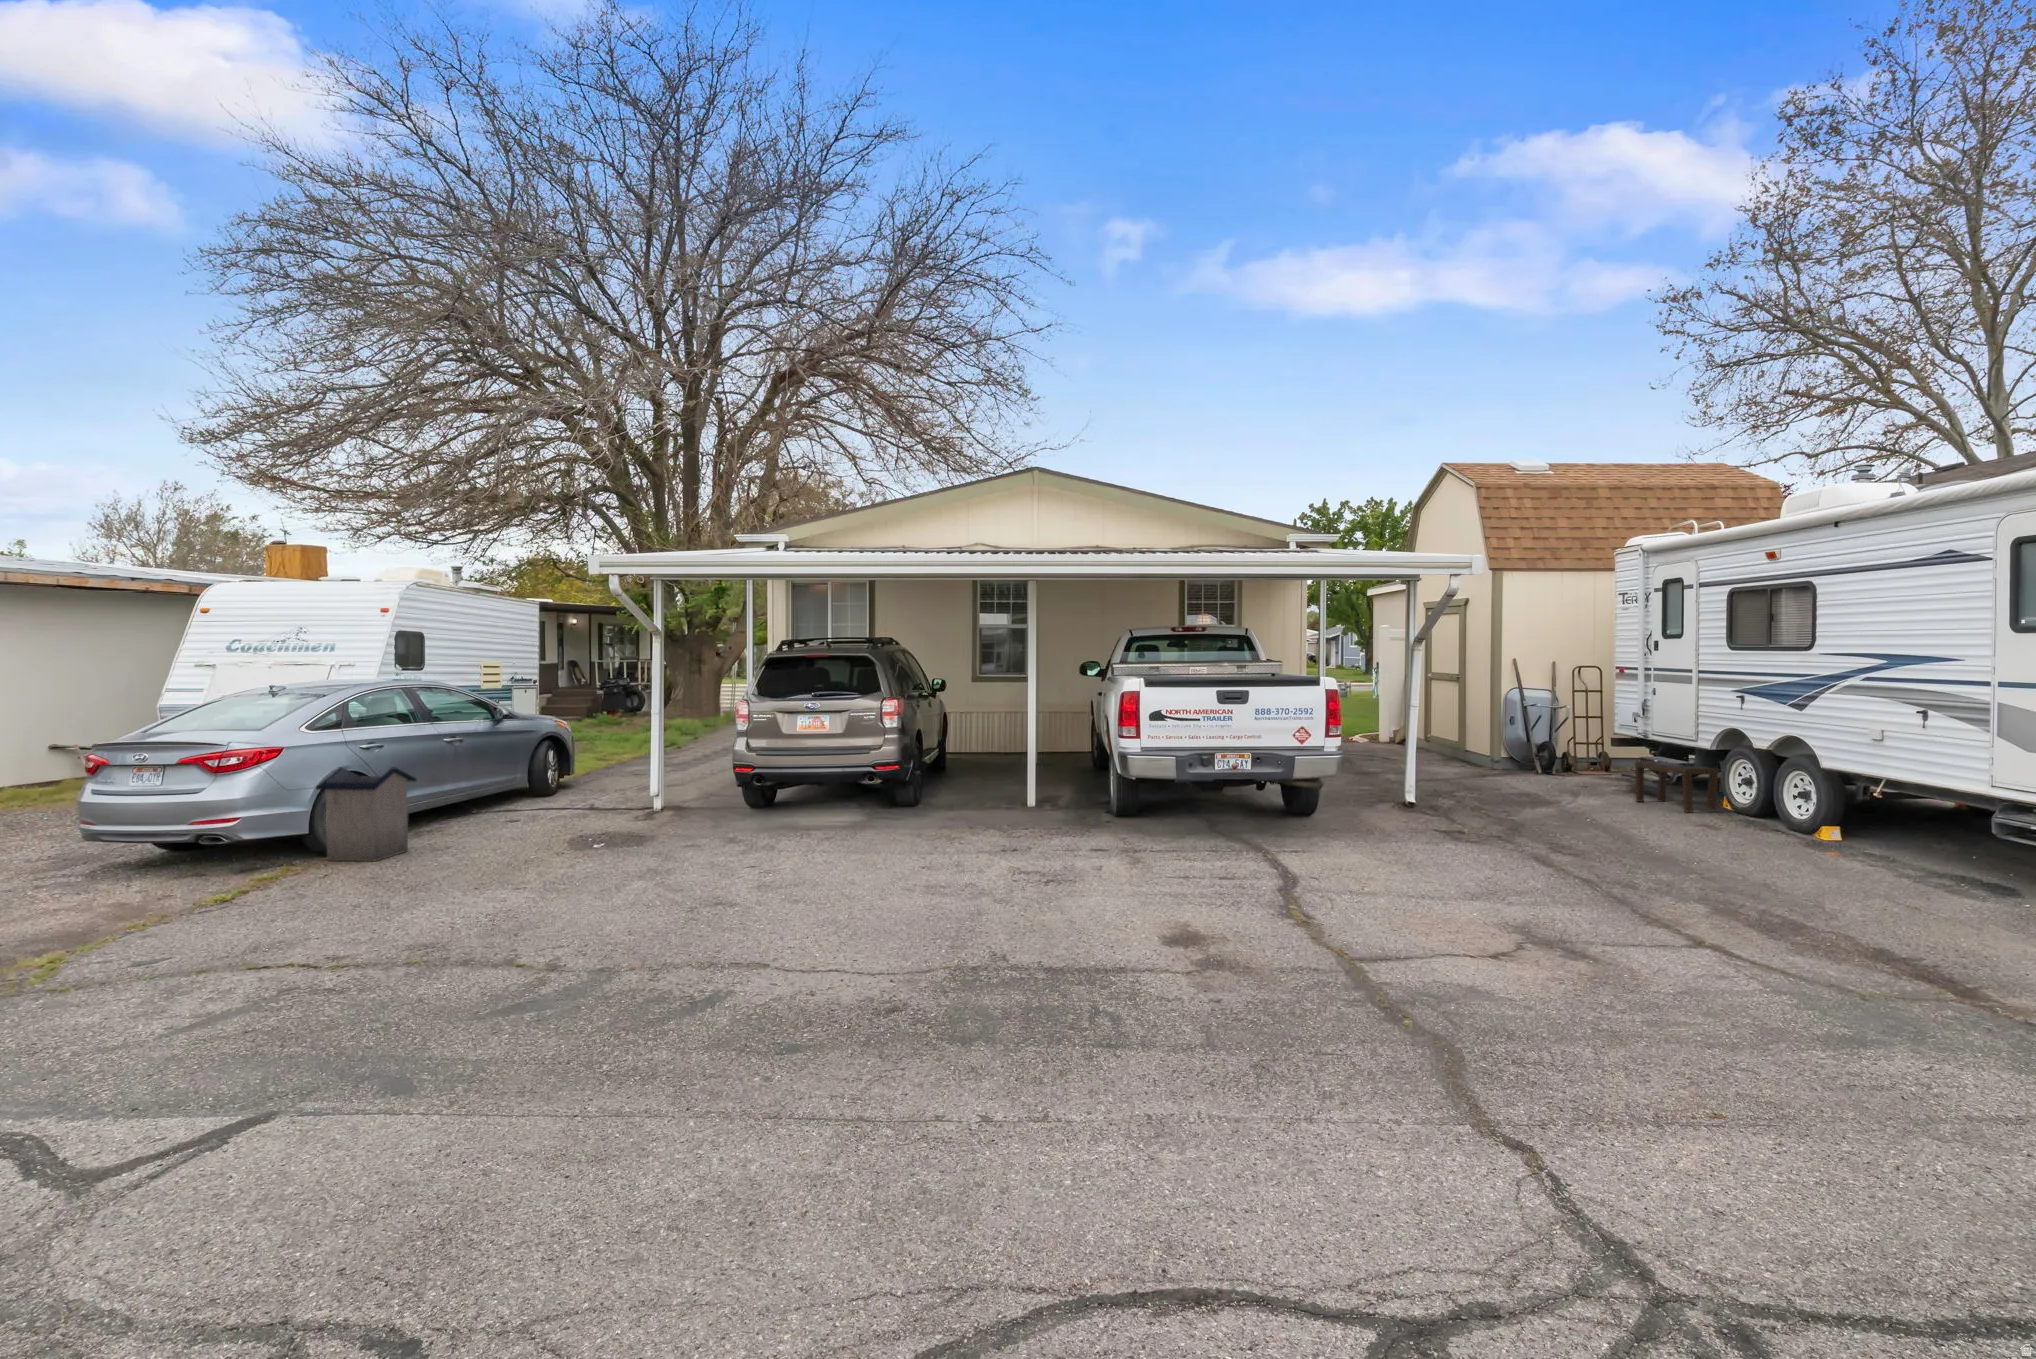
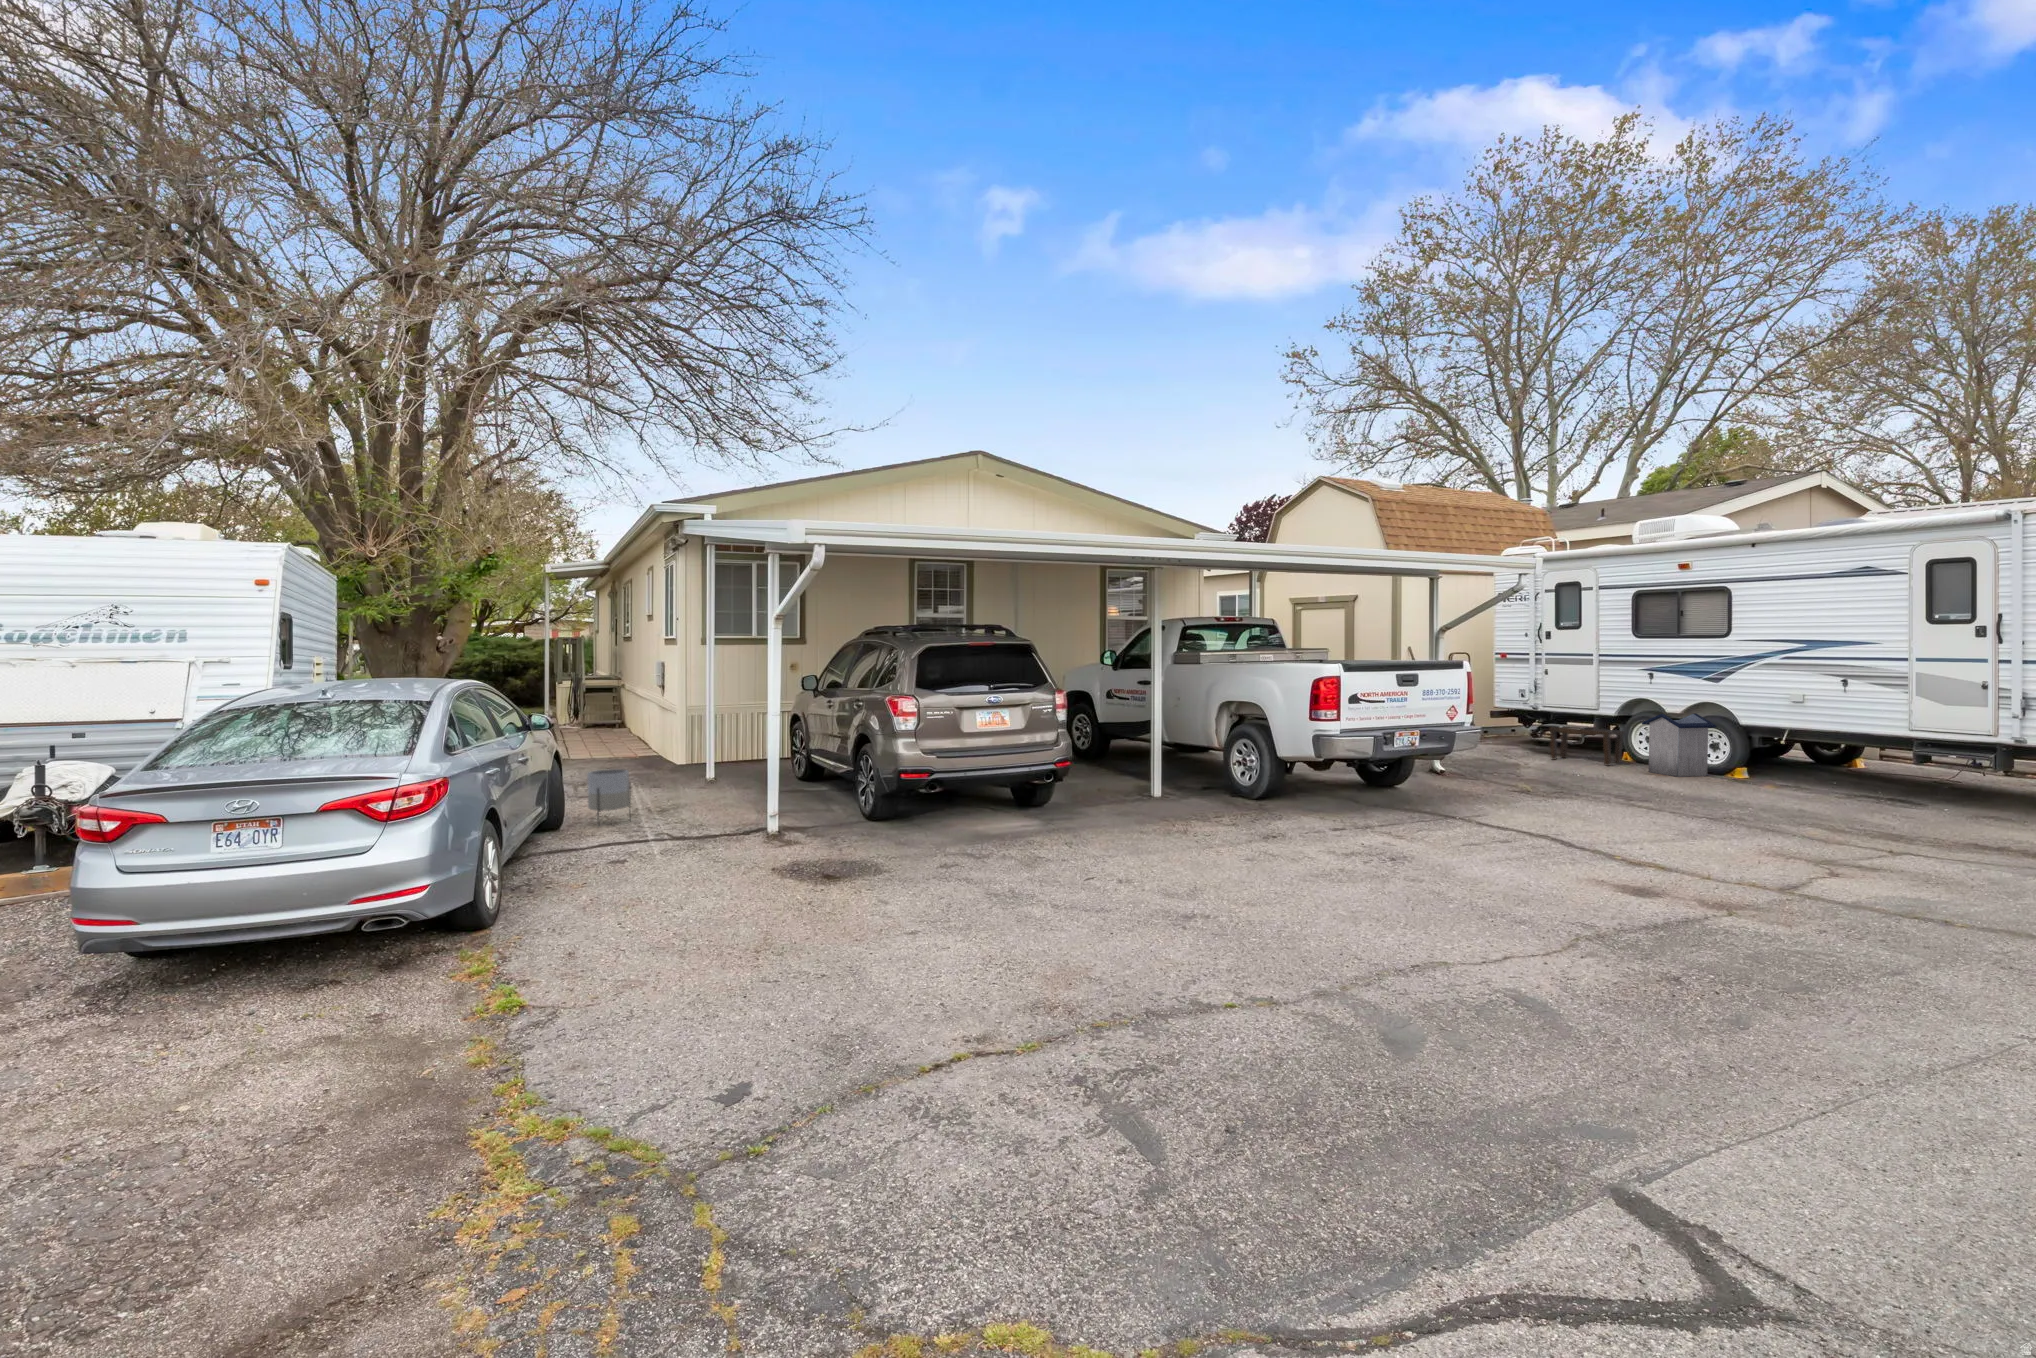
planter: none [548,756,582,801] -> present [587,769,630,819]
trash can: present [316,767,417,861] -> present [1642,713,1716,777]

